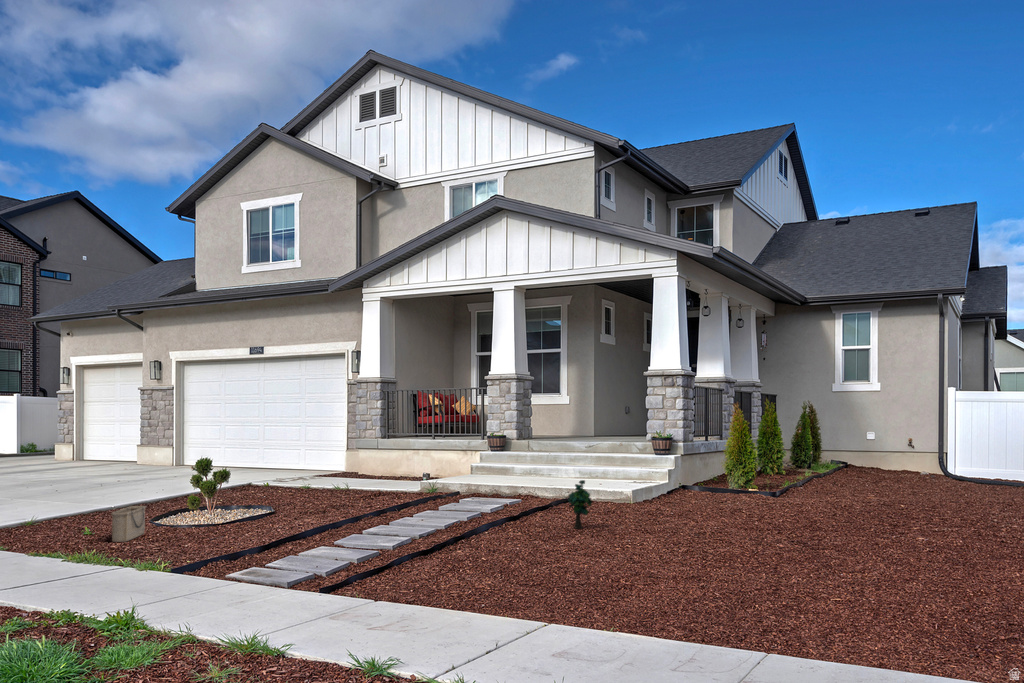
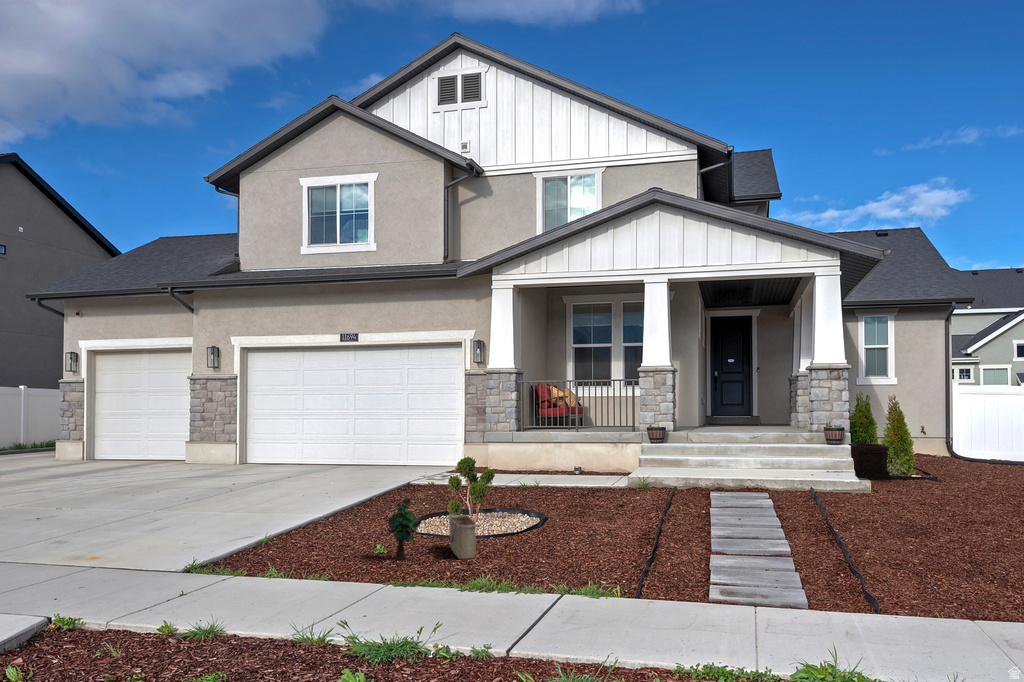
wooden crate: none [692,454,739,495] -> present [851,443,890,481]
decorative plant: present [565,480,593,529] -> present [386,499,419,560]

